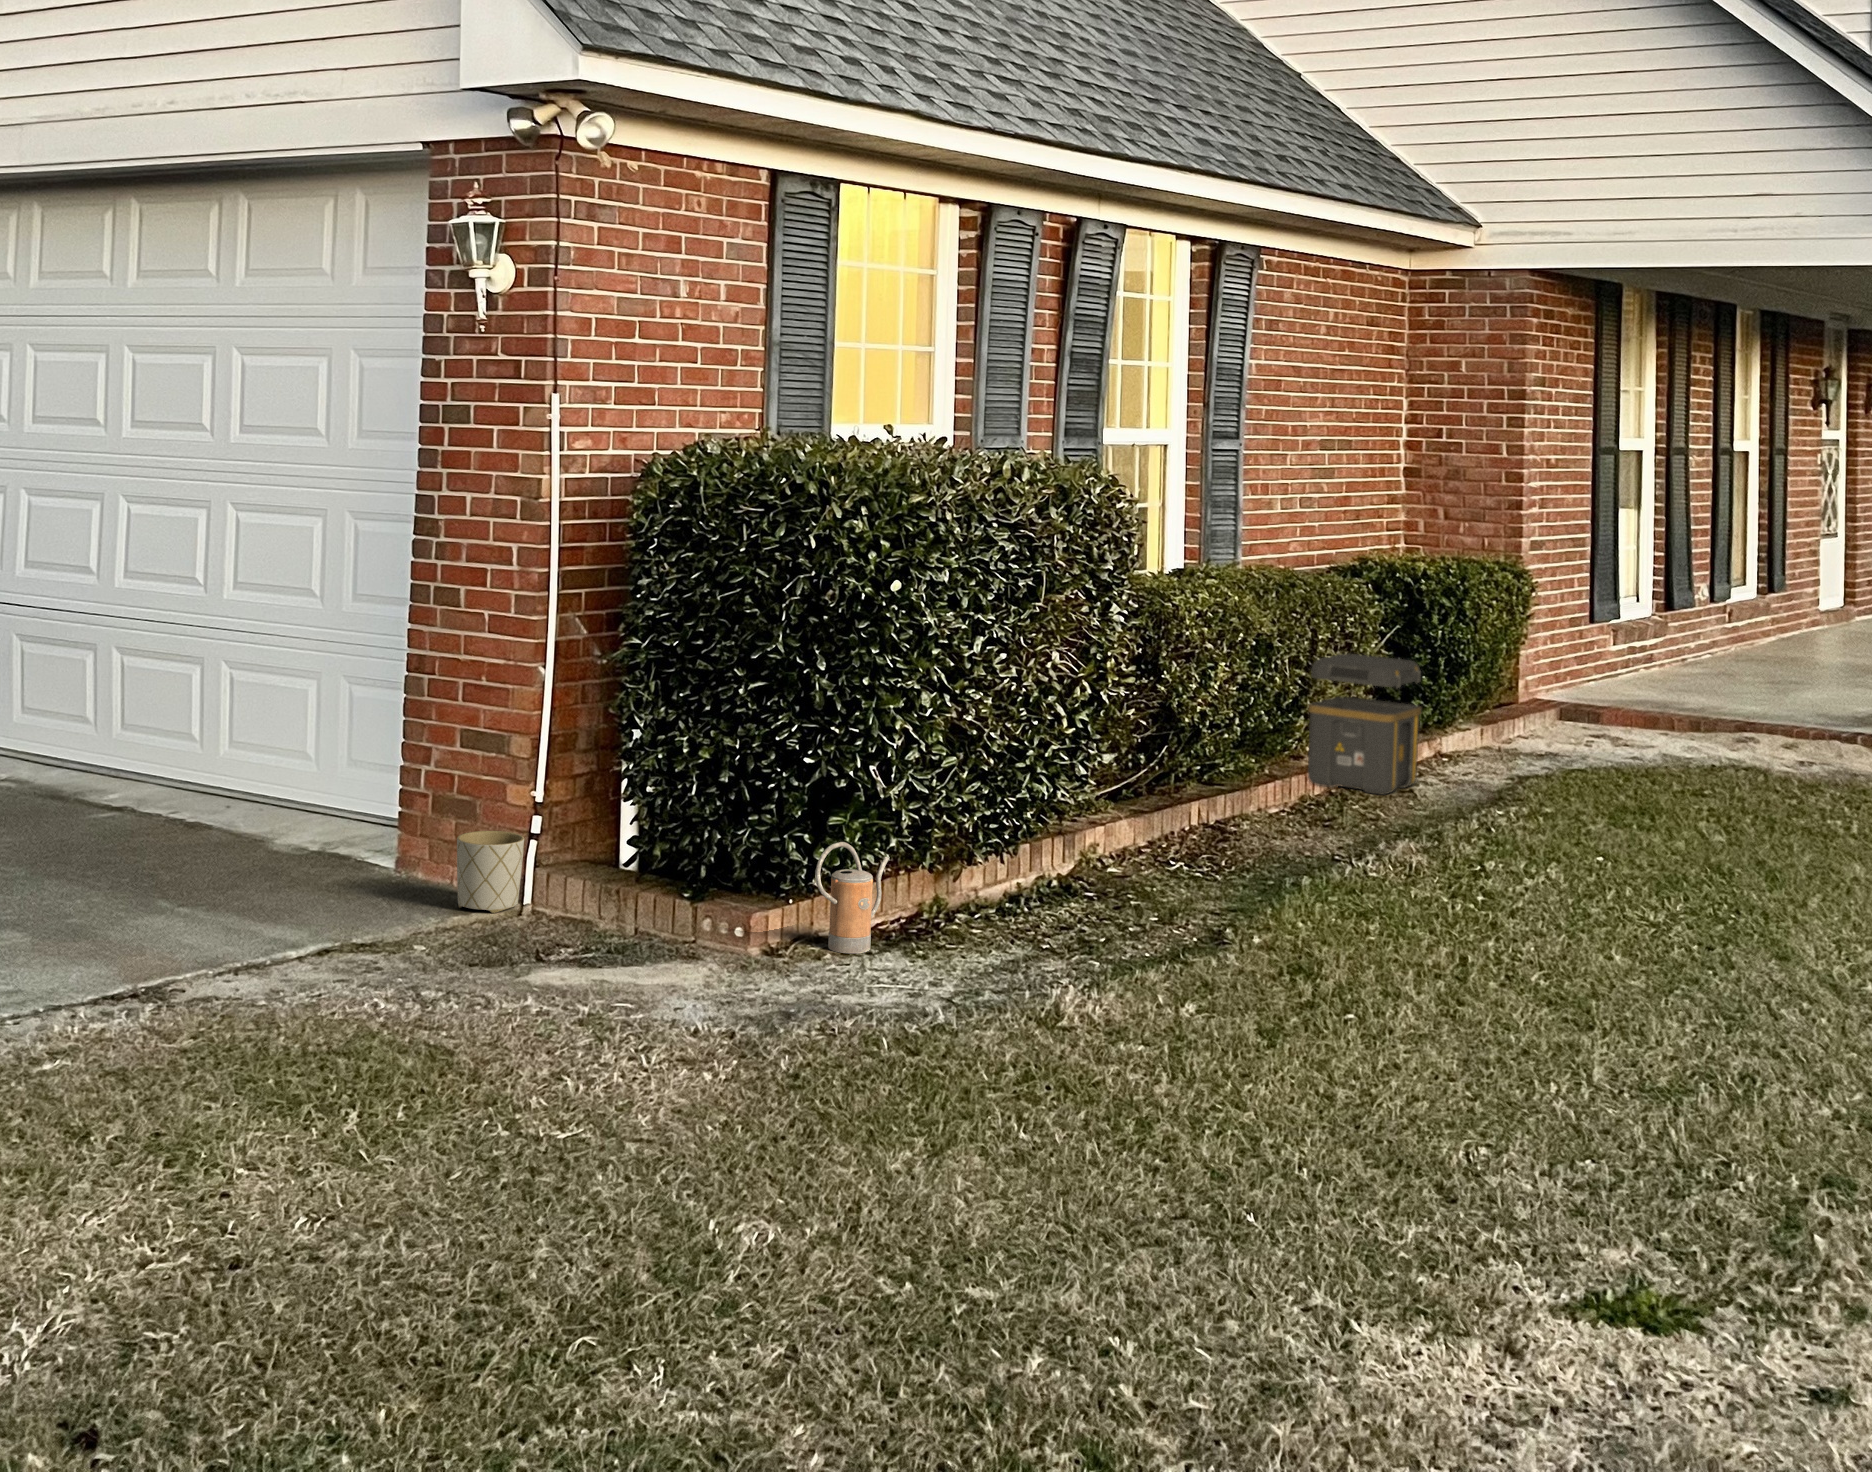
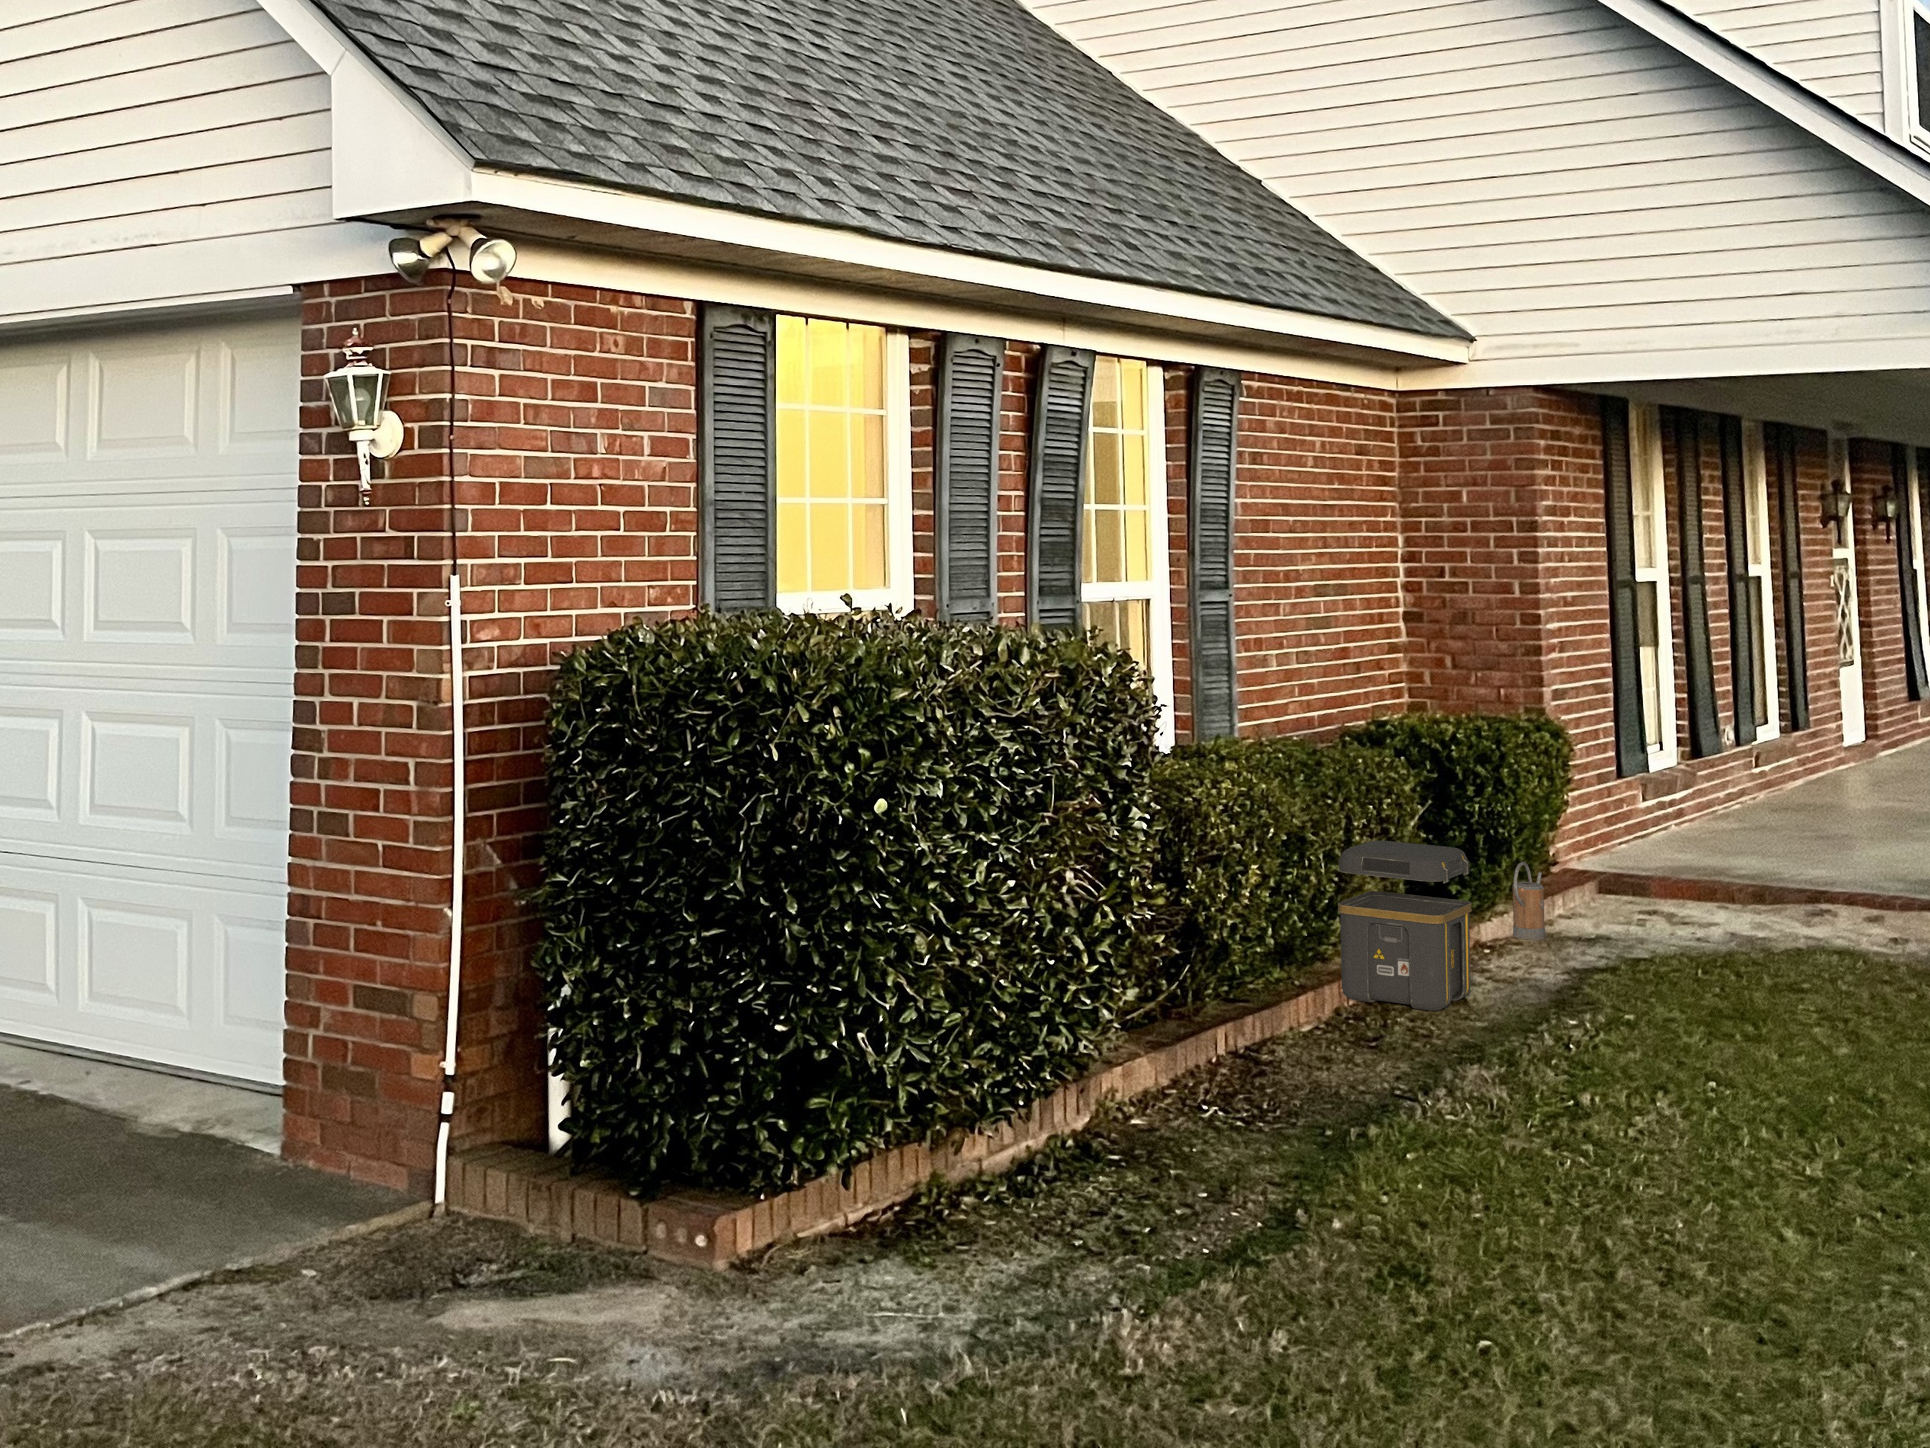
planter: present [457,831,524,913] -> none [353,1114,434,1221]
watering can: present [816,842,890,953] -> present [1512,862,1545,940]

